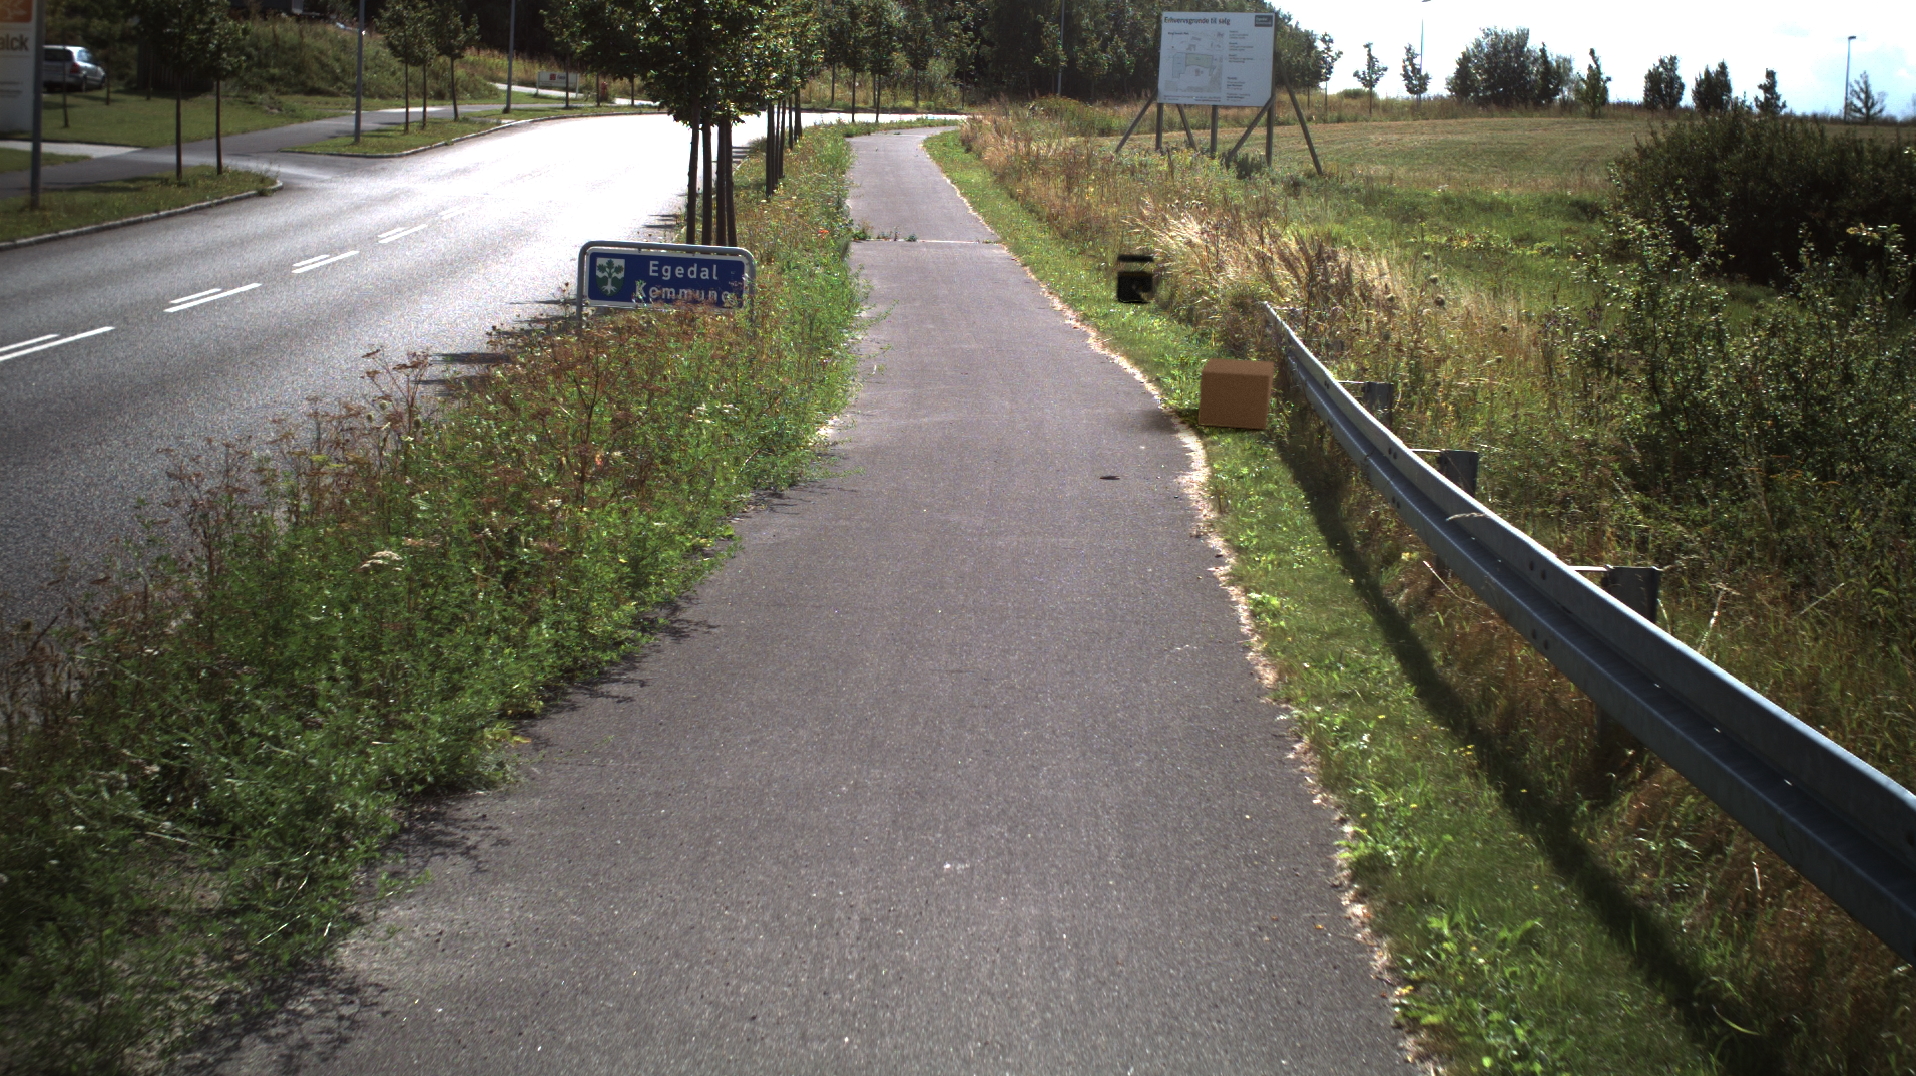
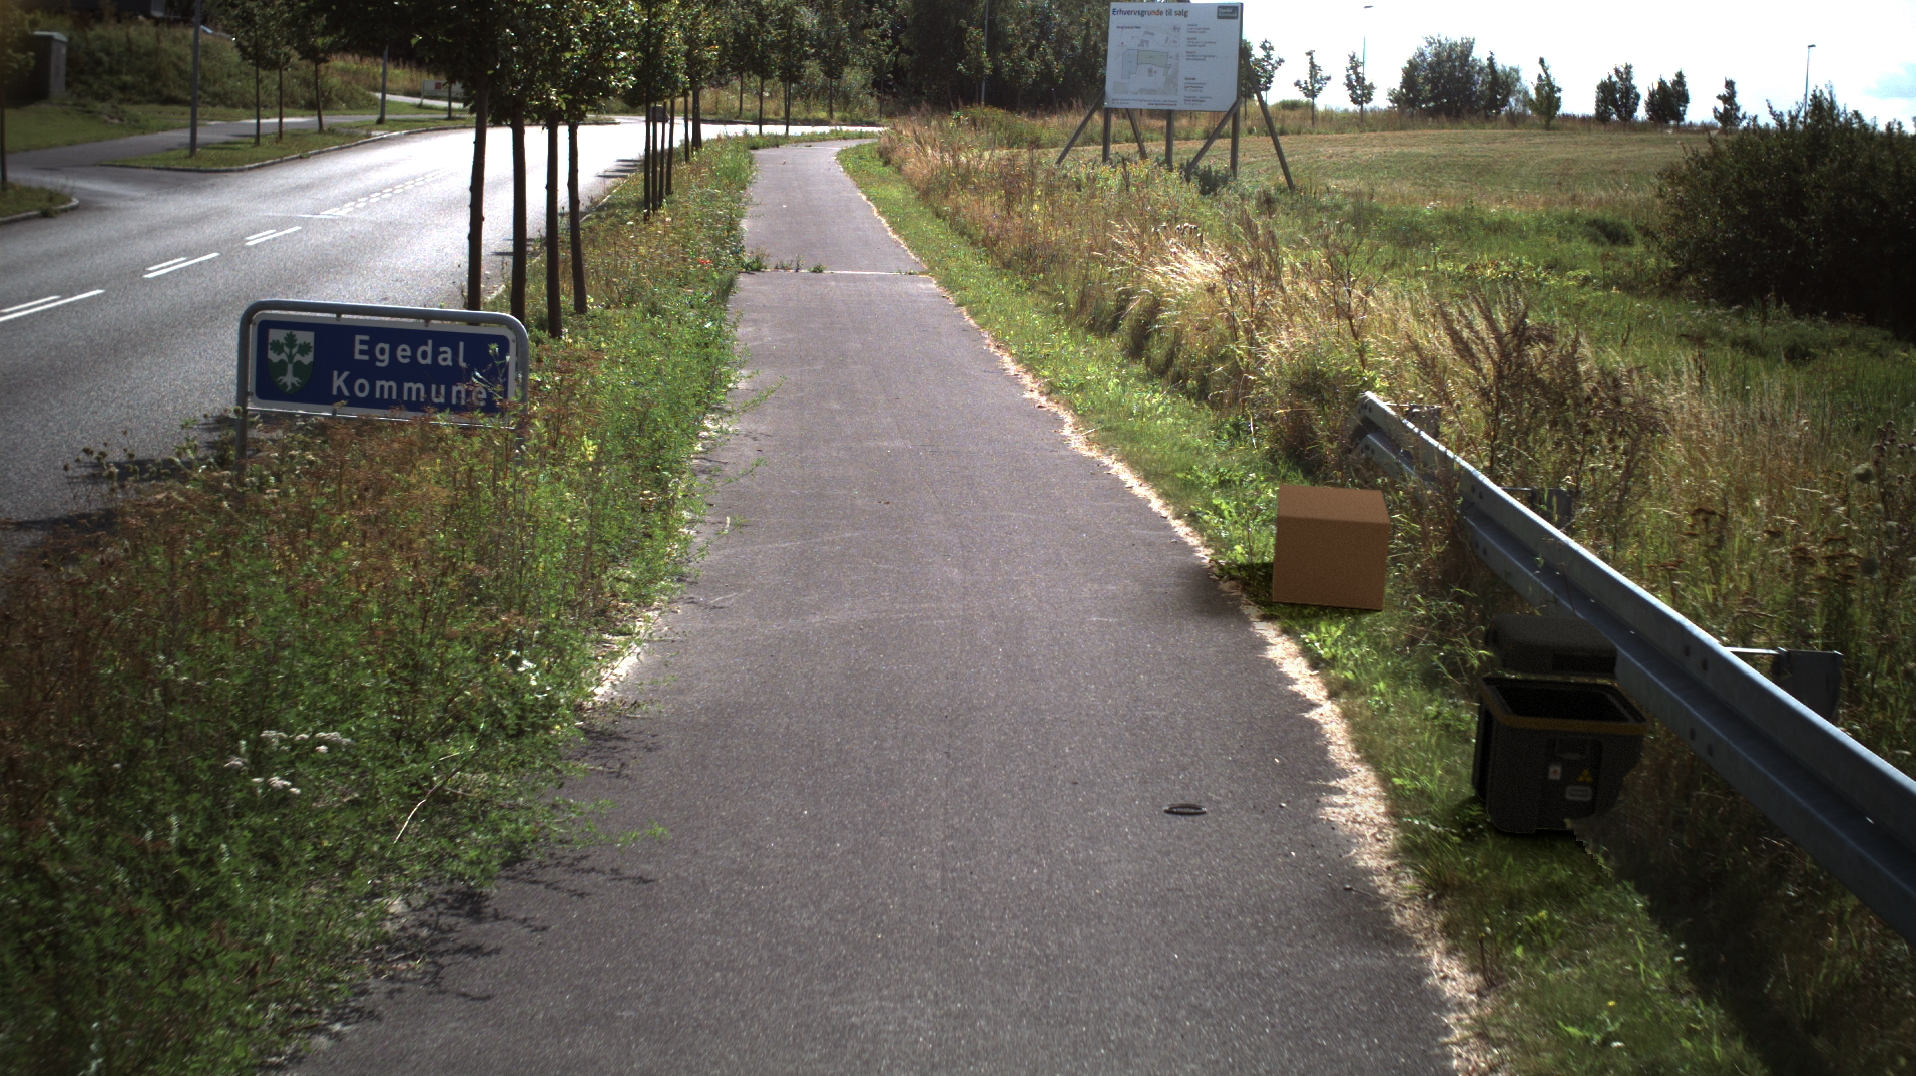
toolbox: present [1116,254,1155,303] -> present [1471,614,1650,834]

